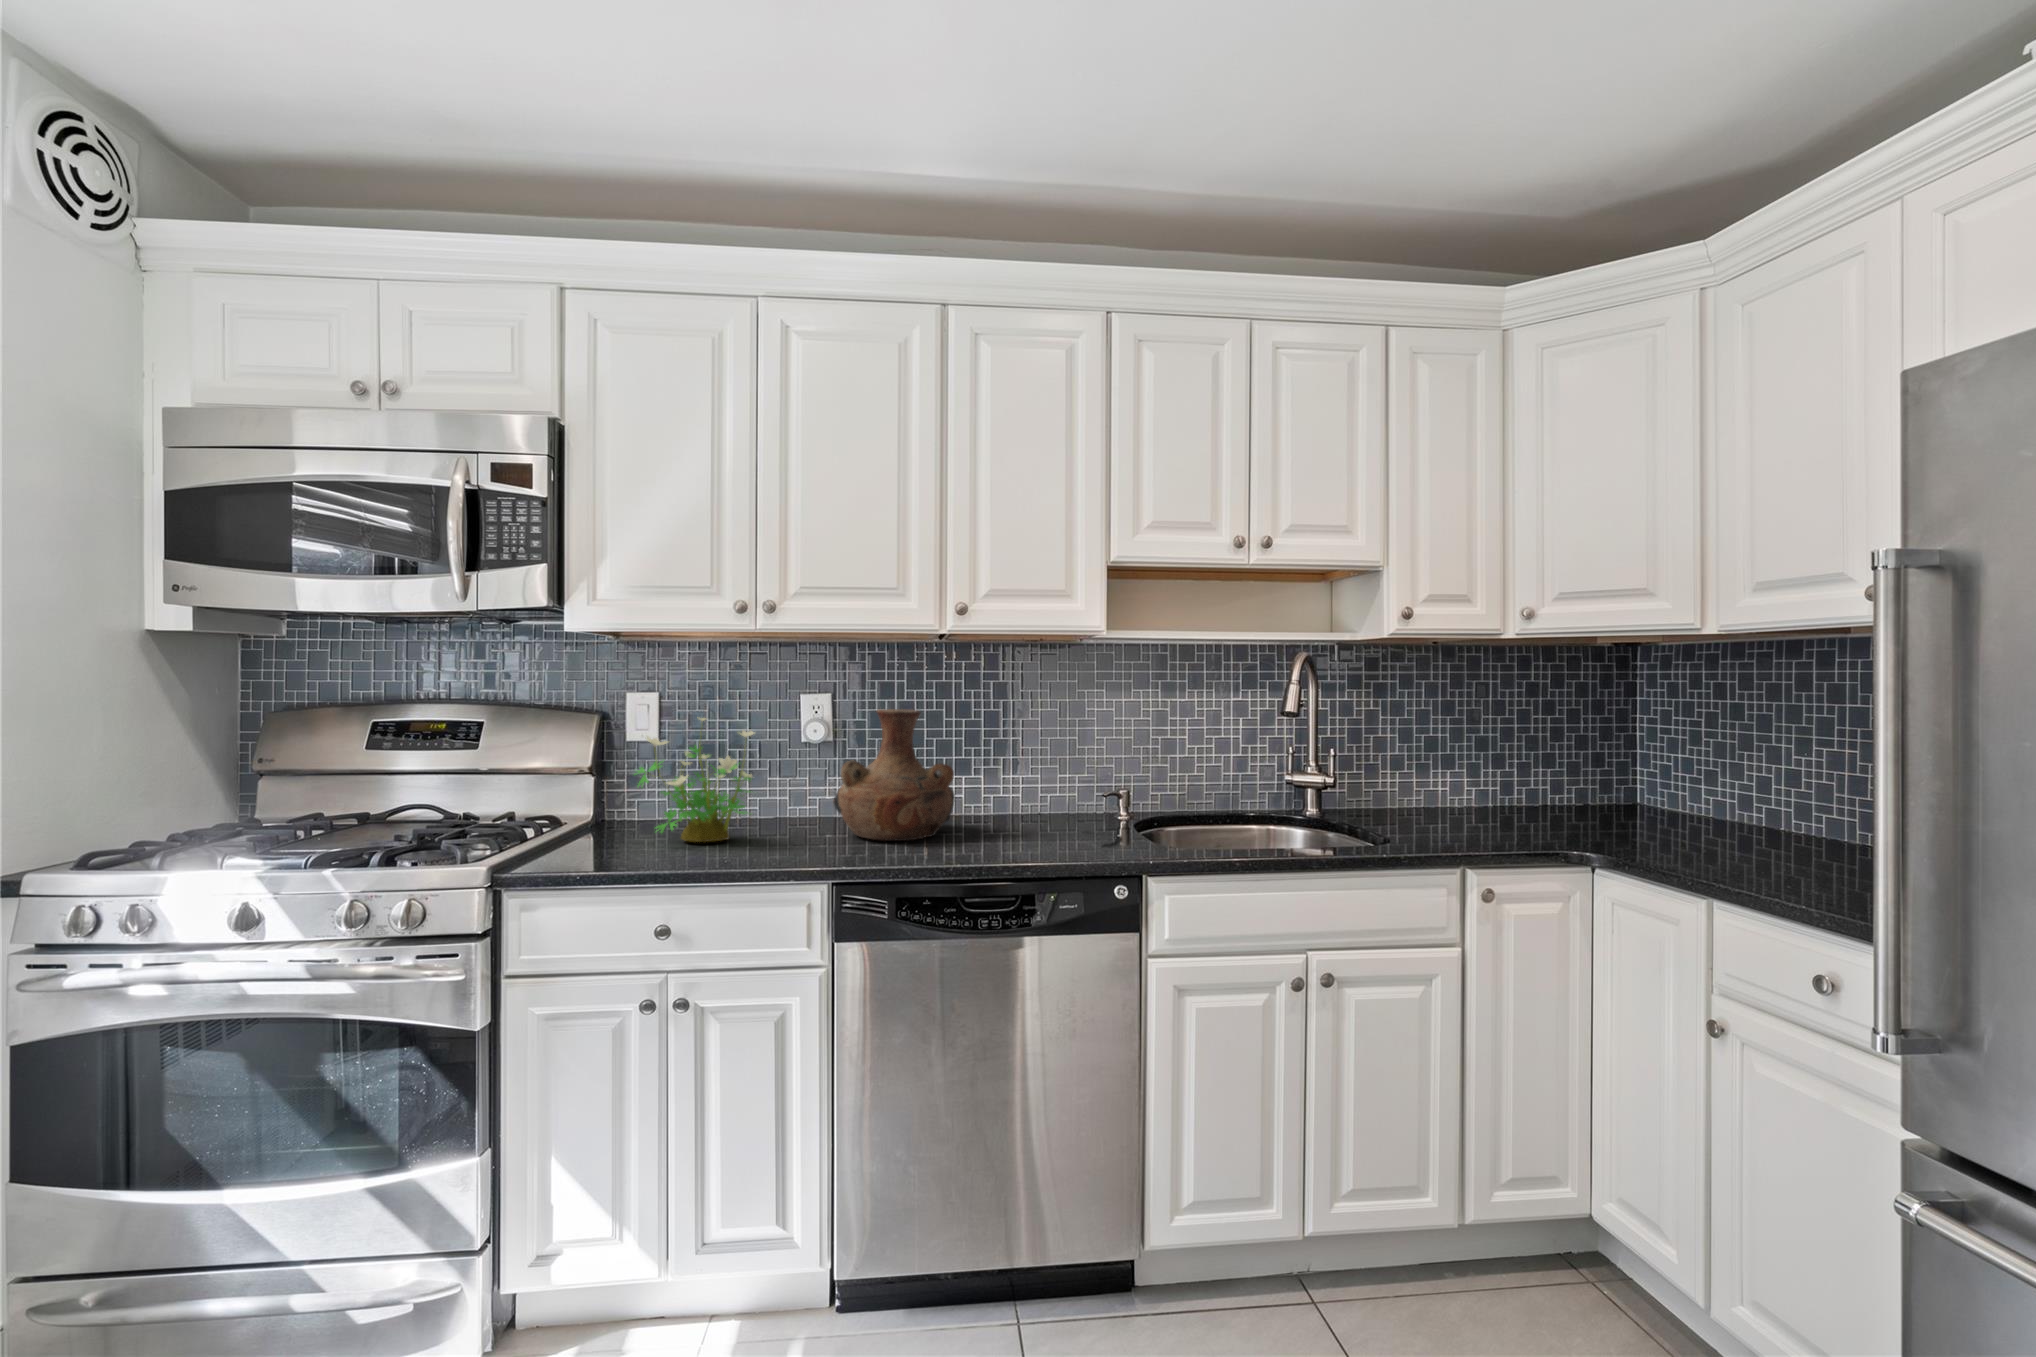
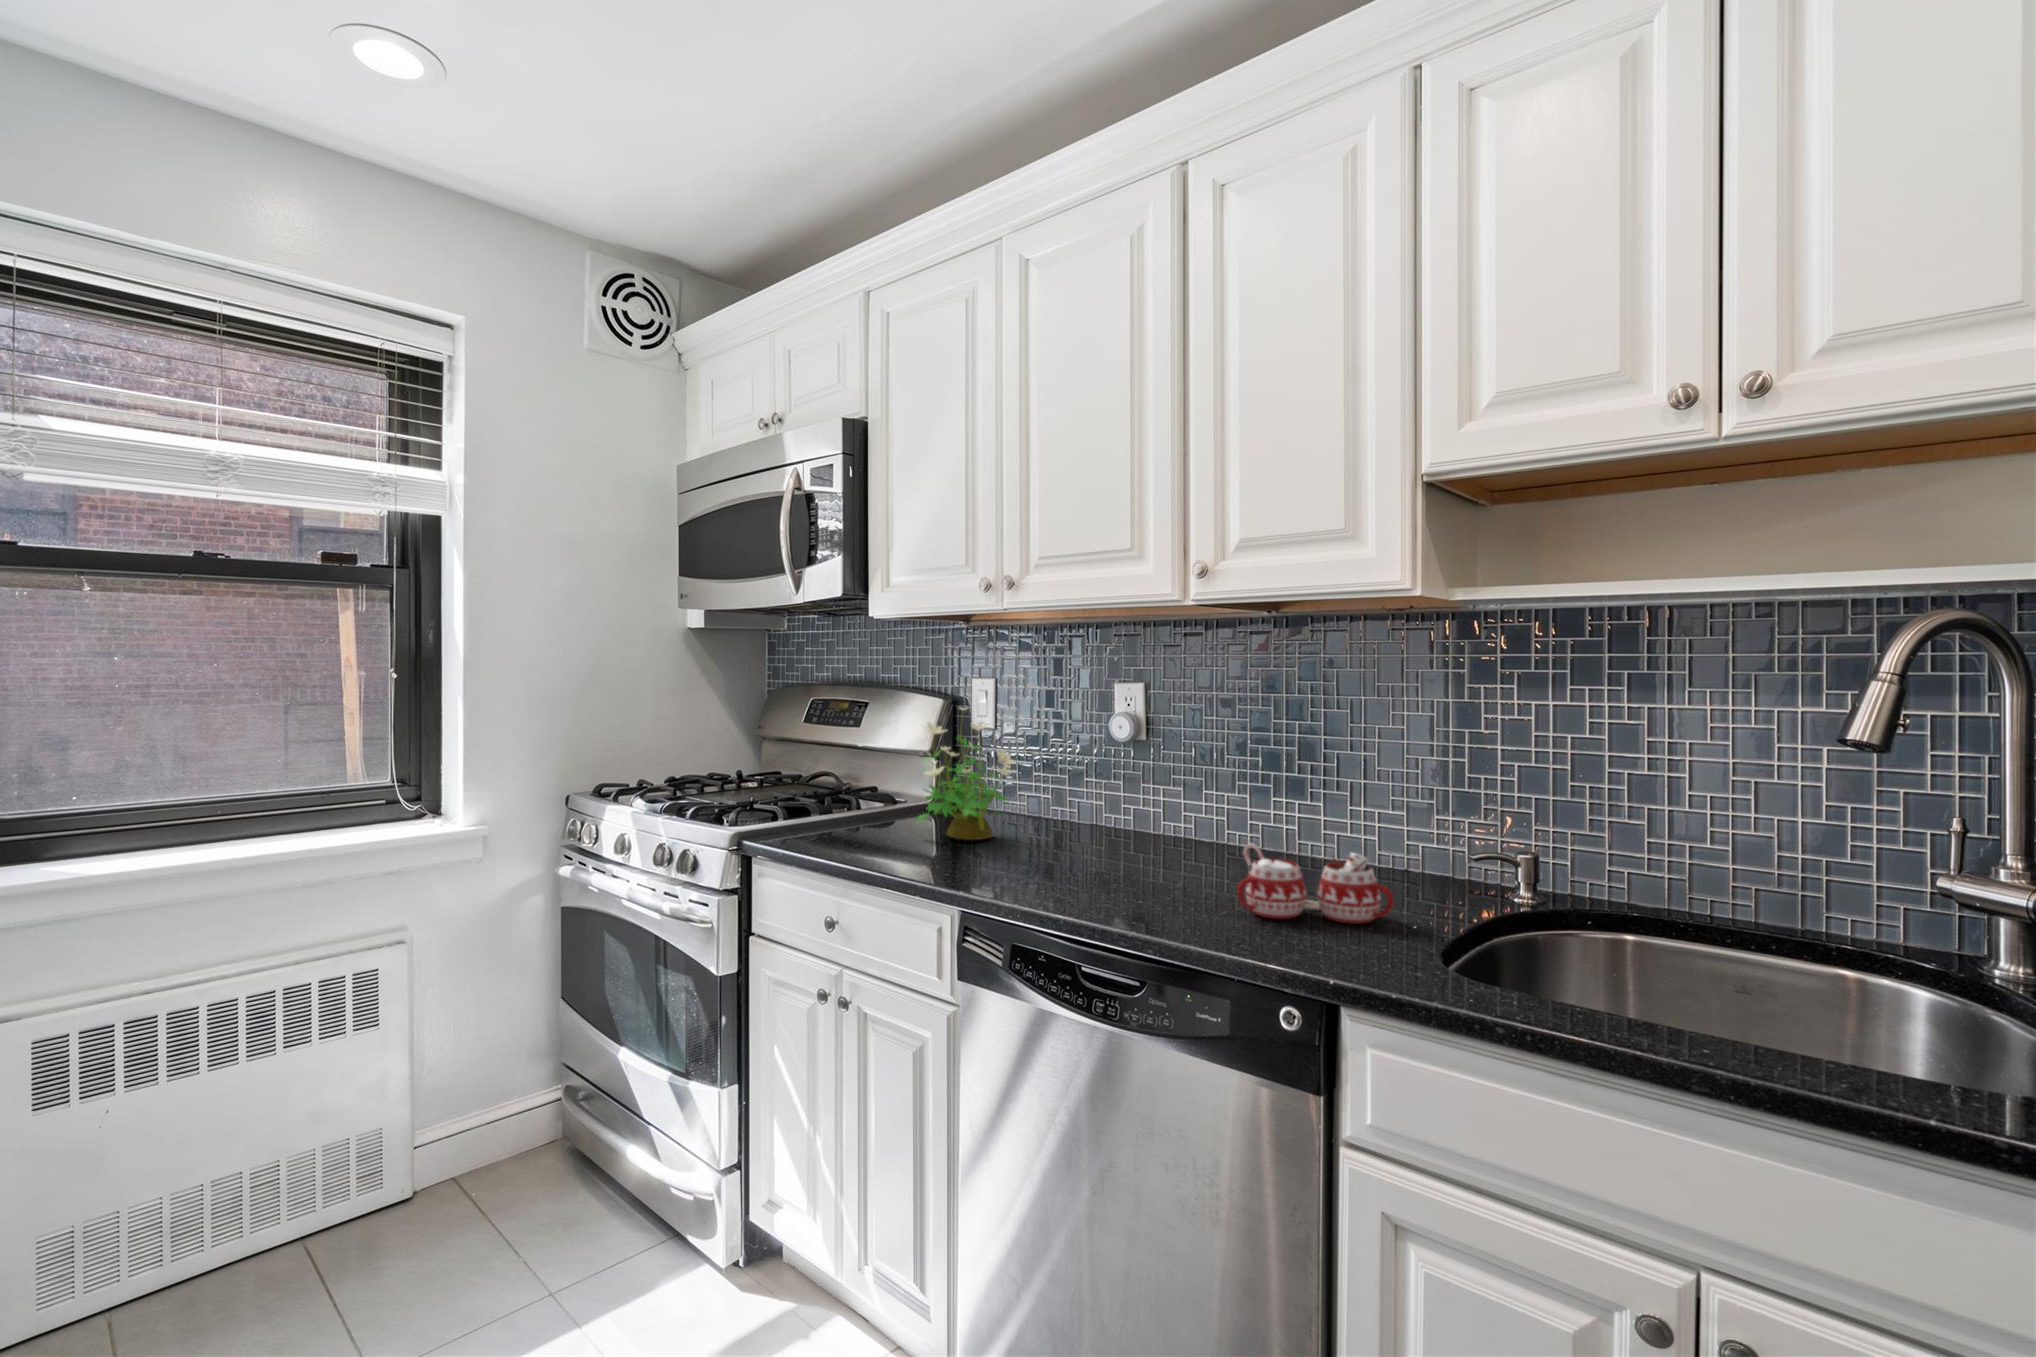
vase: present [834,709,955,841] -> none [1076,704,1226,876]
mug: none [1008,797,1104,846] -> present [1237,843,1393,924]

